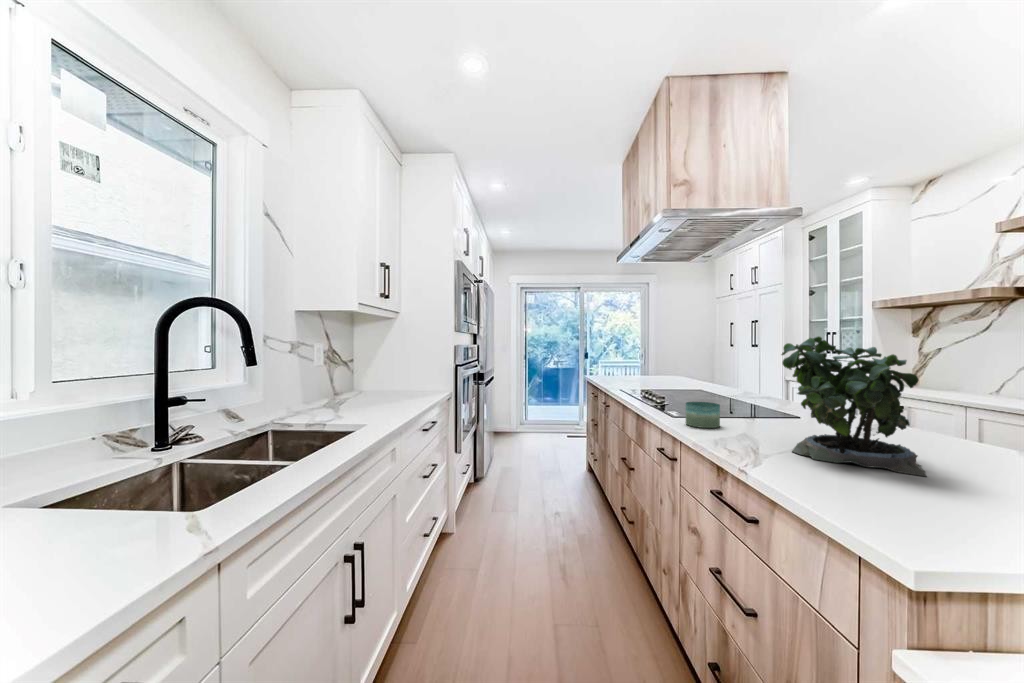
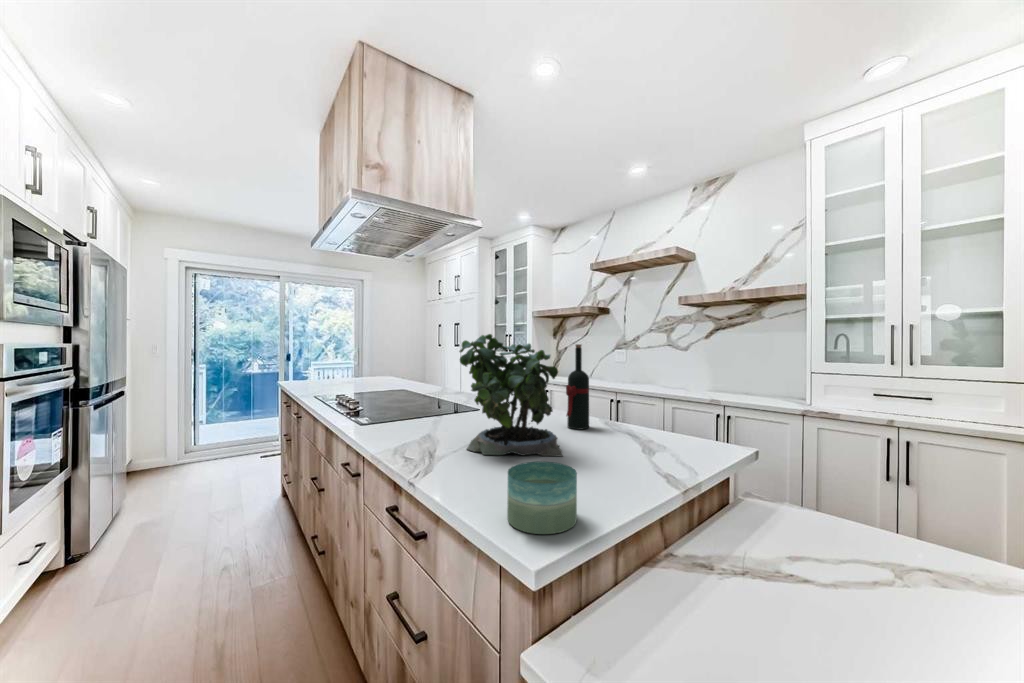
wine bottle: none [931,347,973,454] -> present [566,344,589,429]
candle: present [686,402,720,428] -> present [507,462,577,534]

